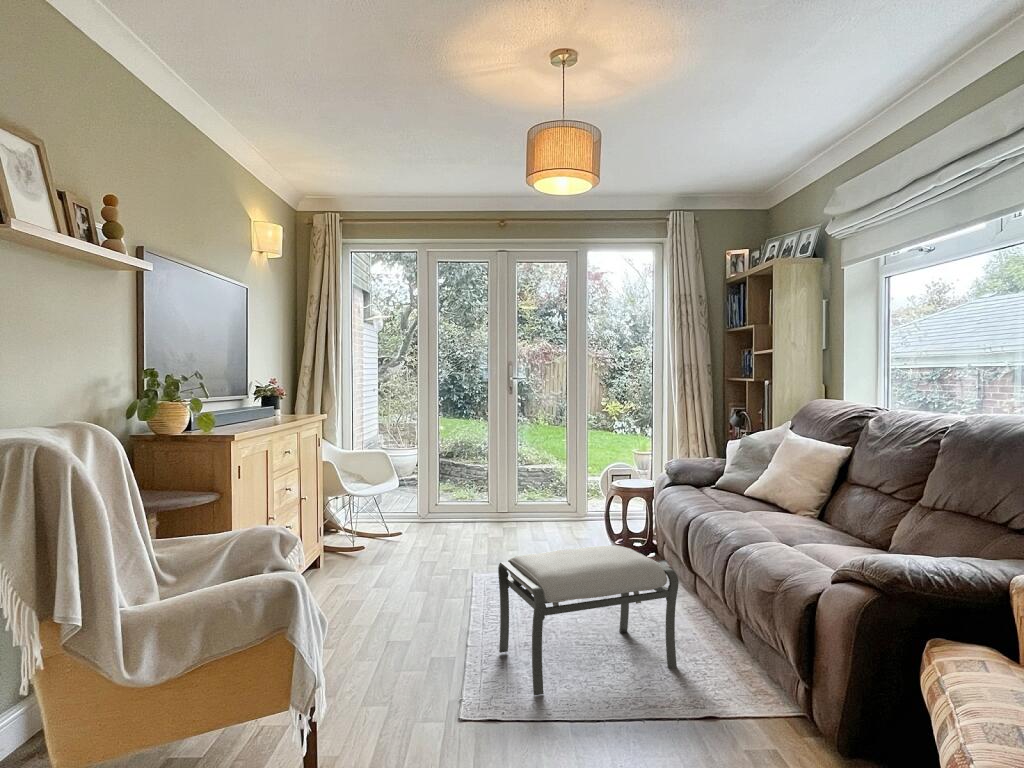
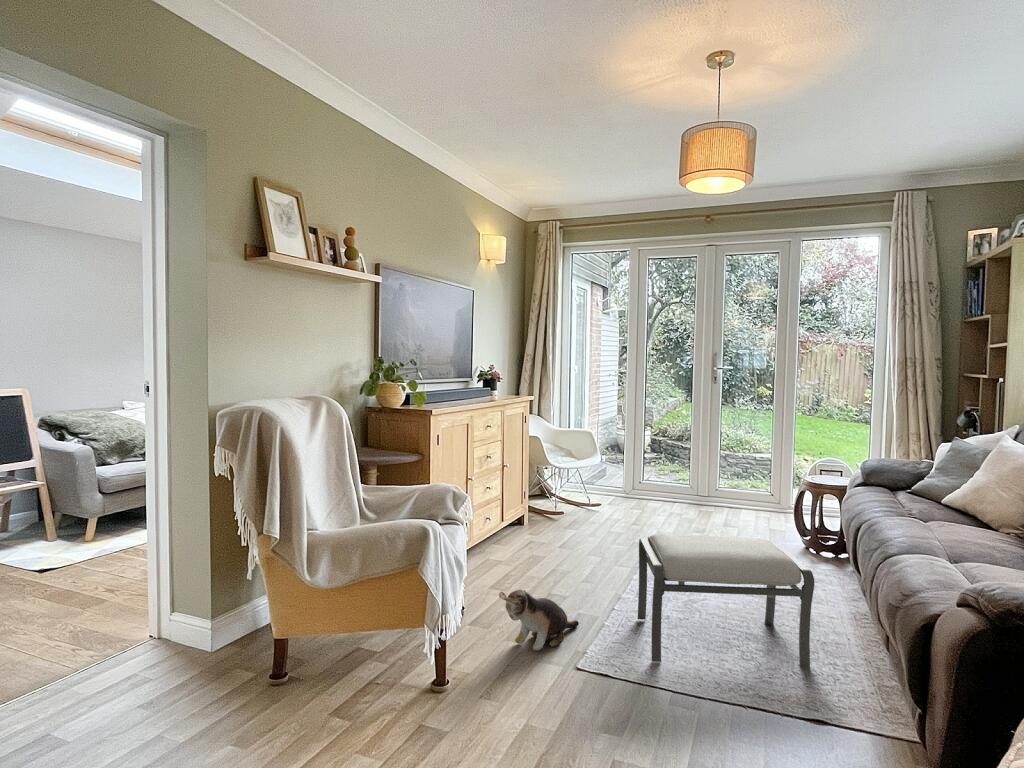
plush toy: none [359,643,440,714] -> present [499,590,579,650]

